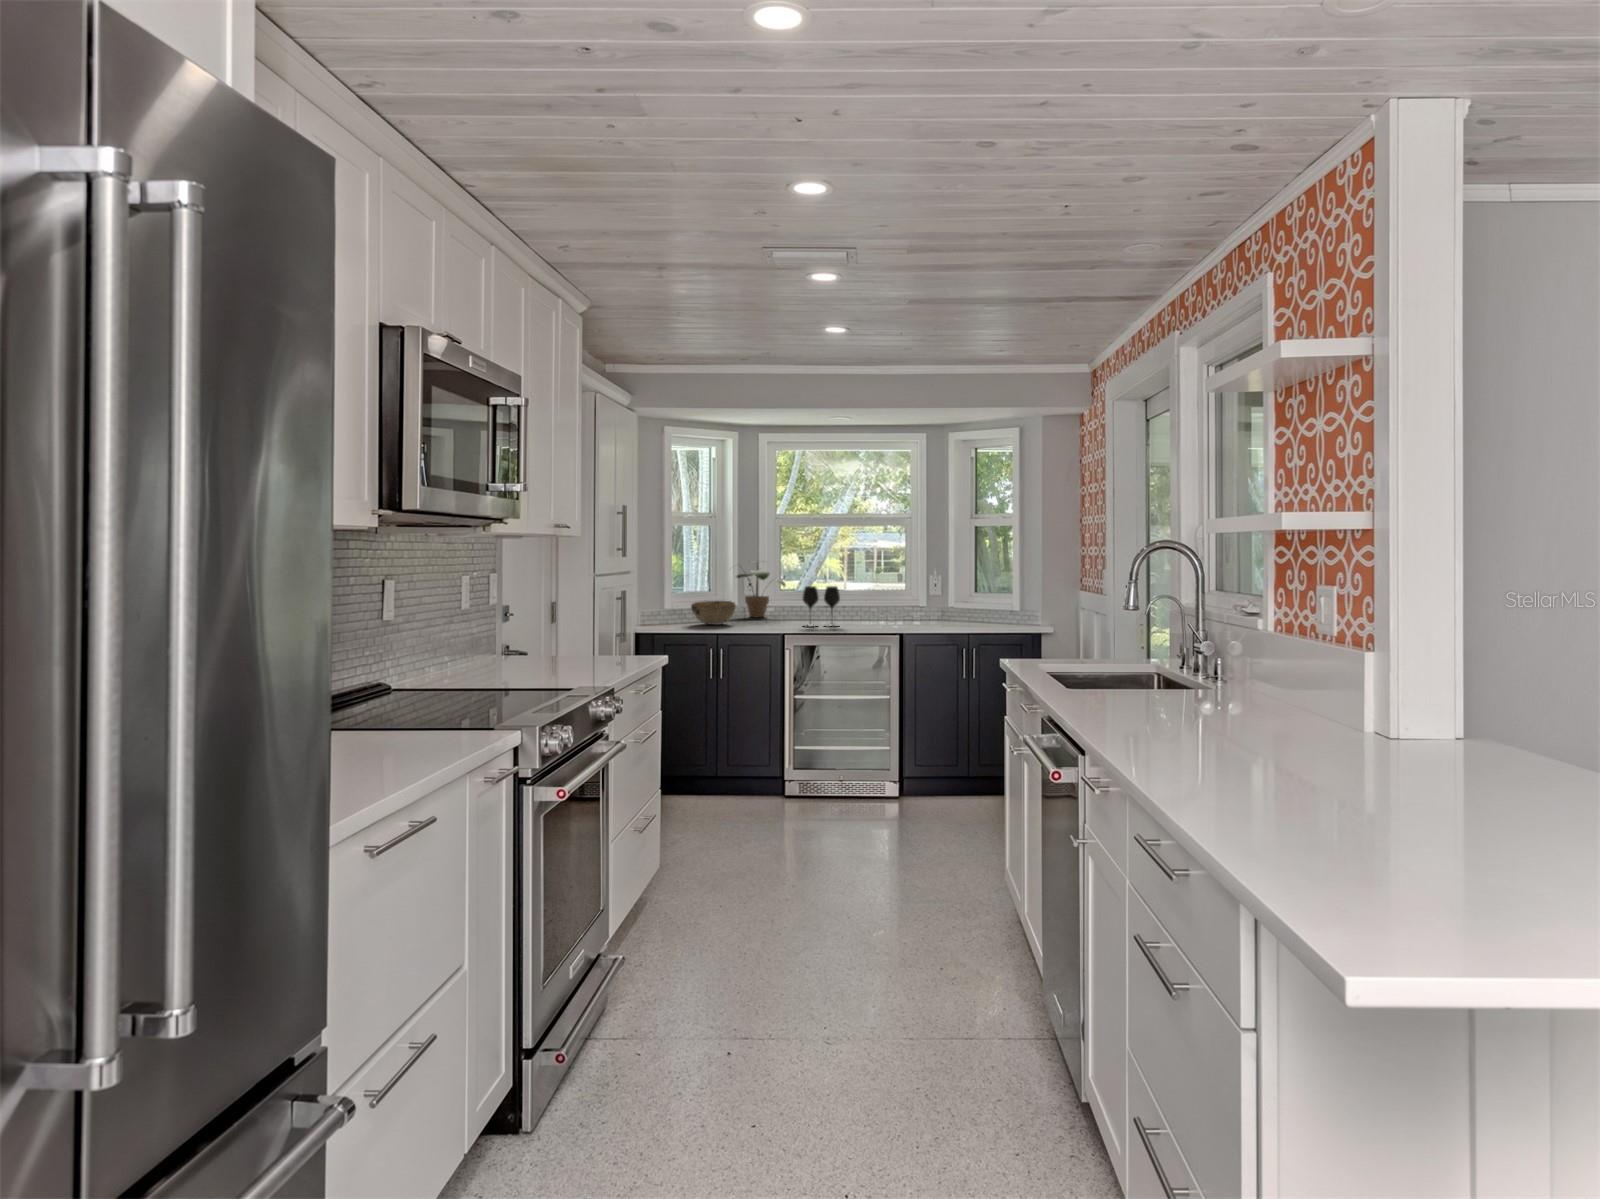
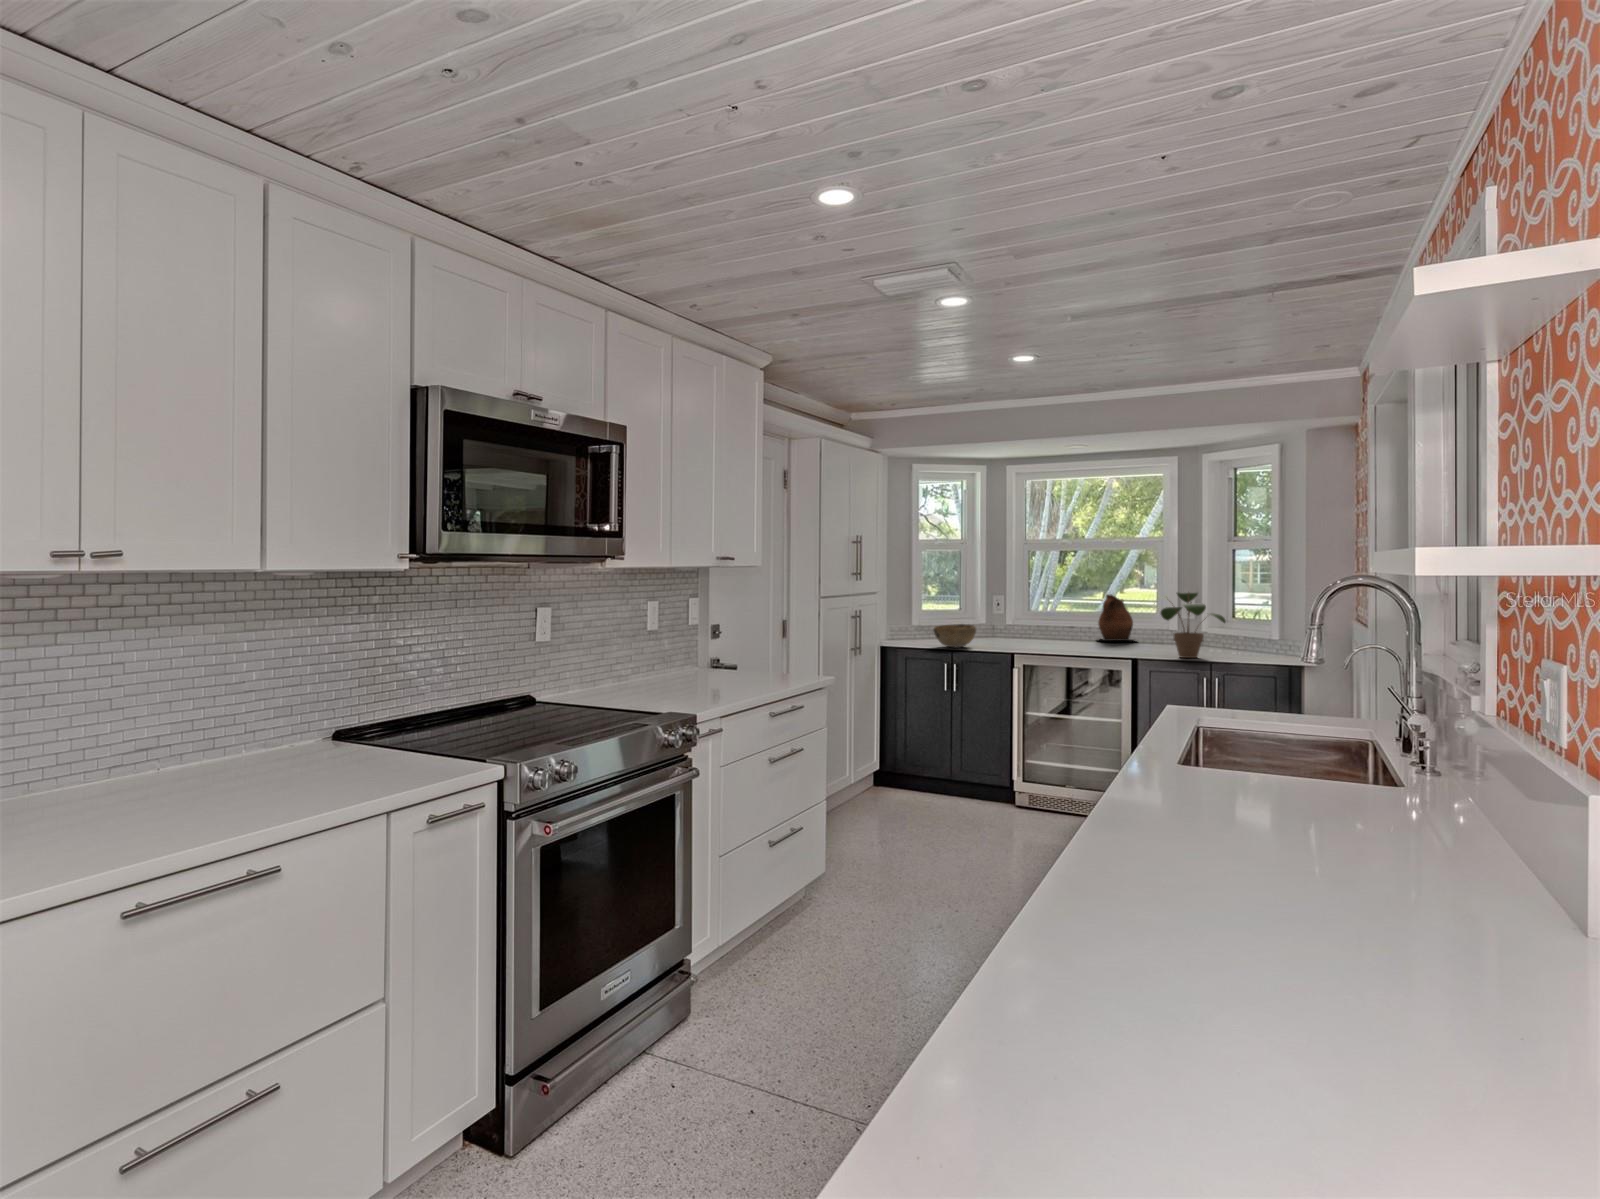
potted plant: present [737,561,785,617] -> present [1161,592,1226,658]
ceramic pitcher: none [843,570,887,616] -> present [1098,594,1133,641]
wine glass: present [802,586,840,627] -> none [1038,612,1077,653]

